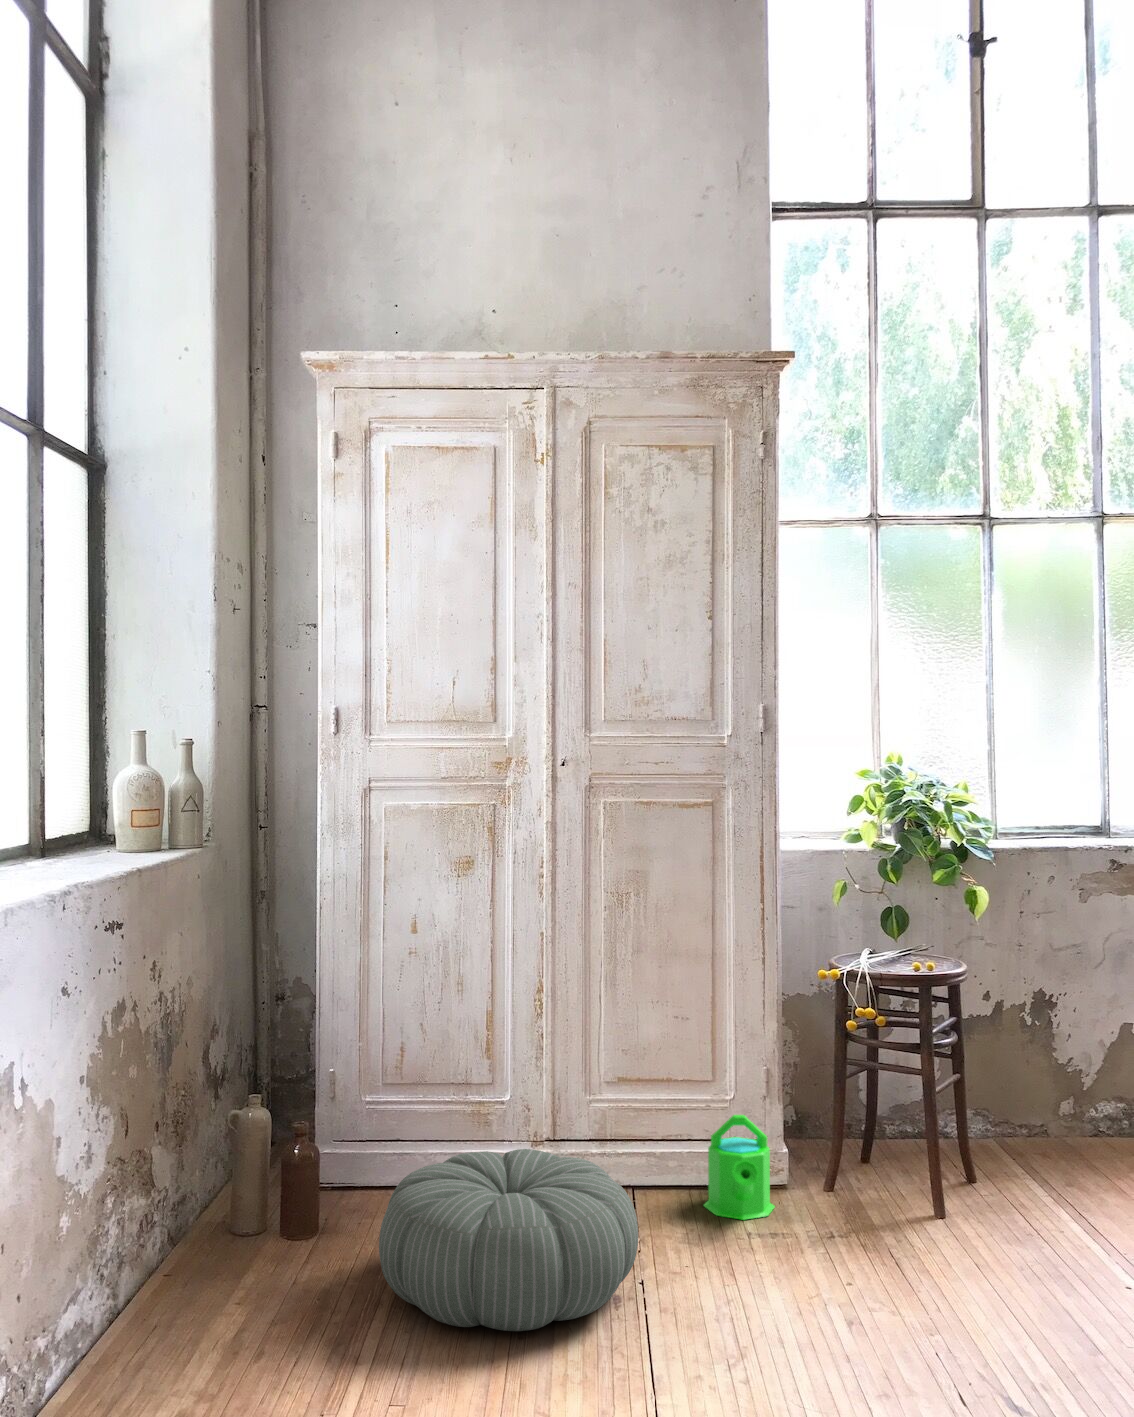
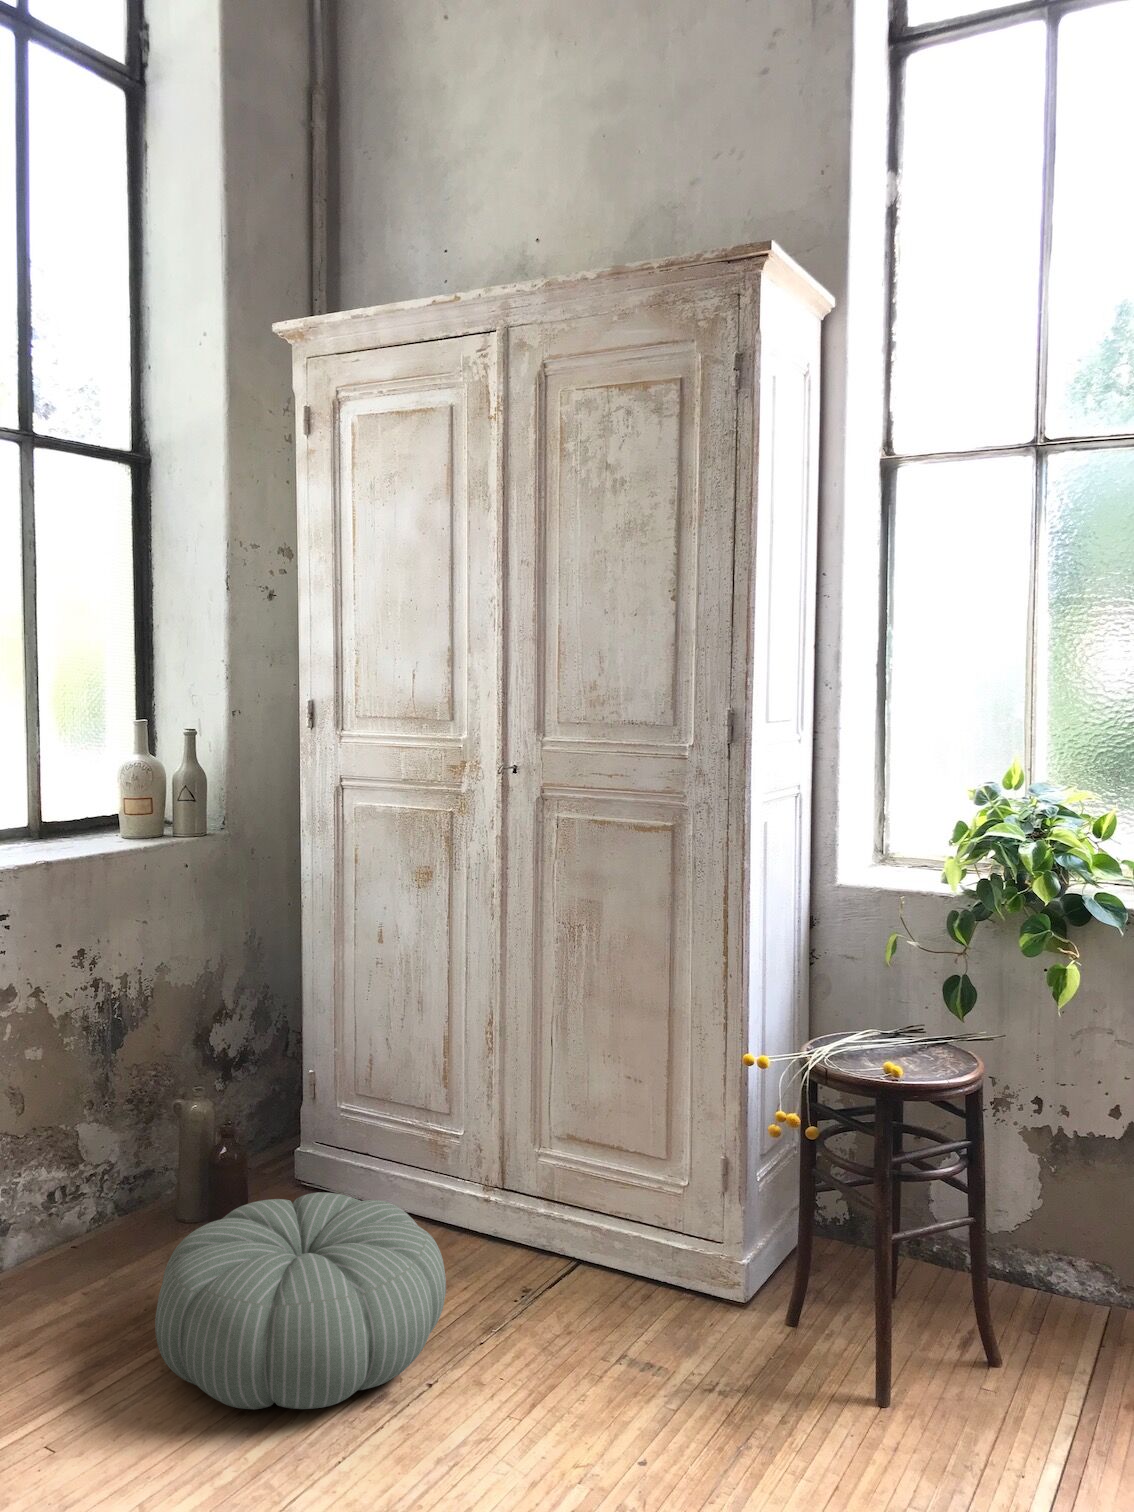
watering can: present [704,1115,775,1220] -> none [613,1207,704,1338]

